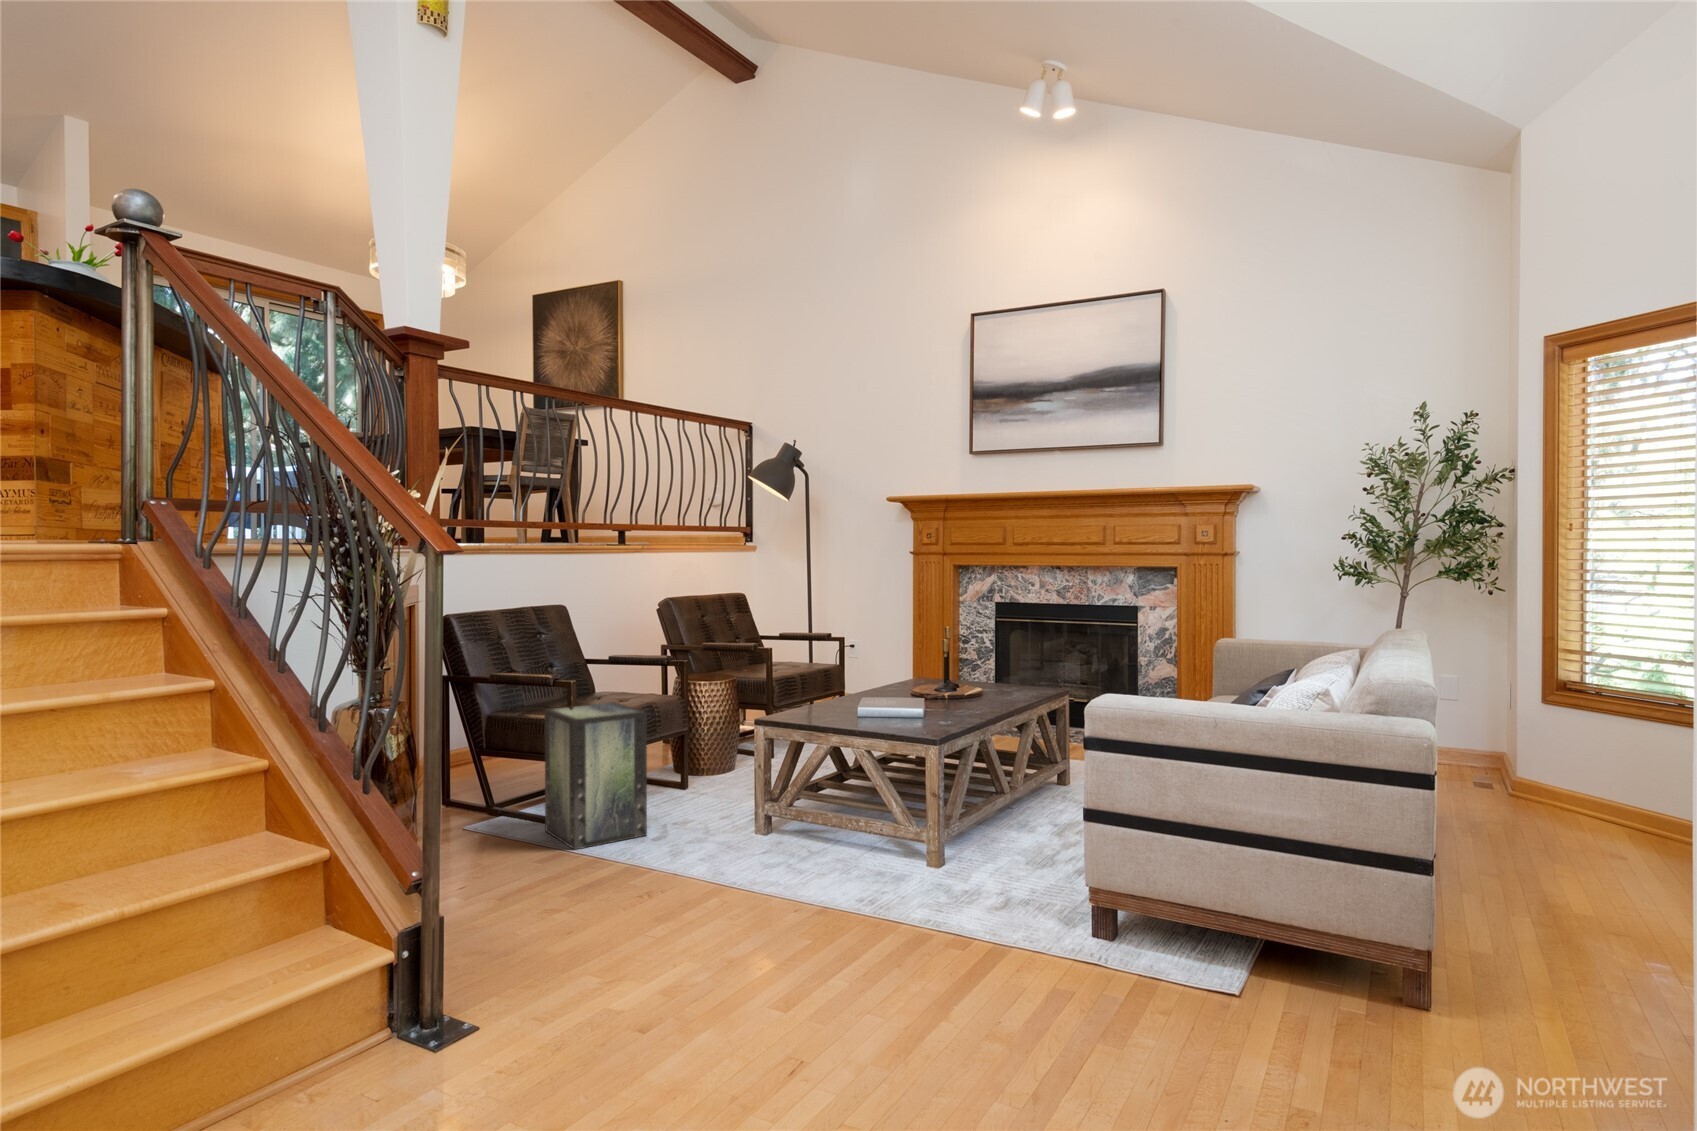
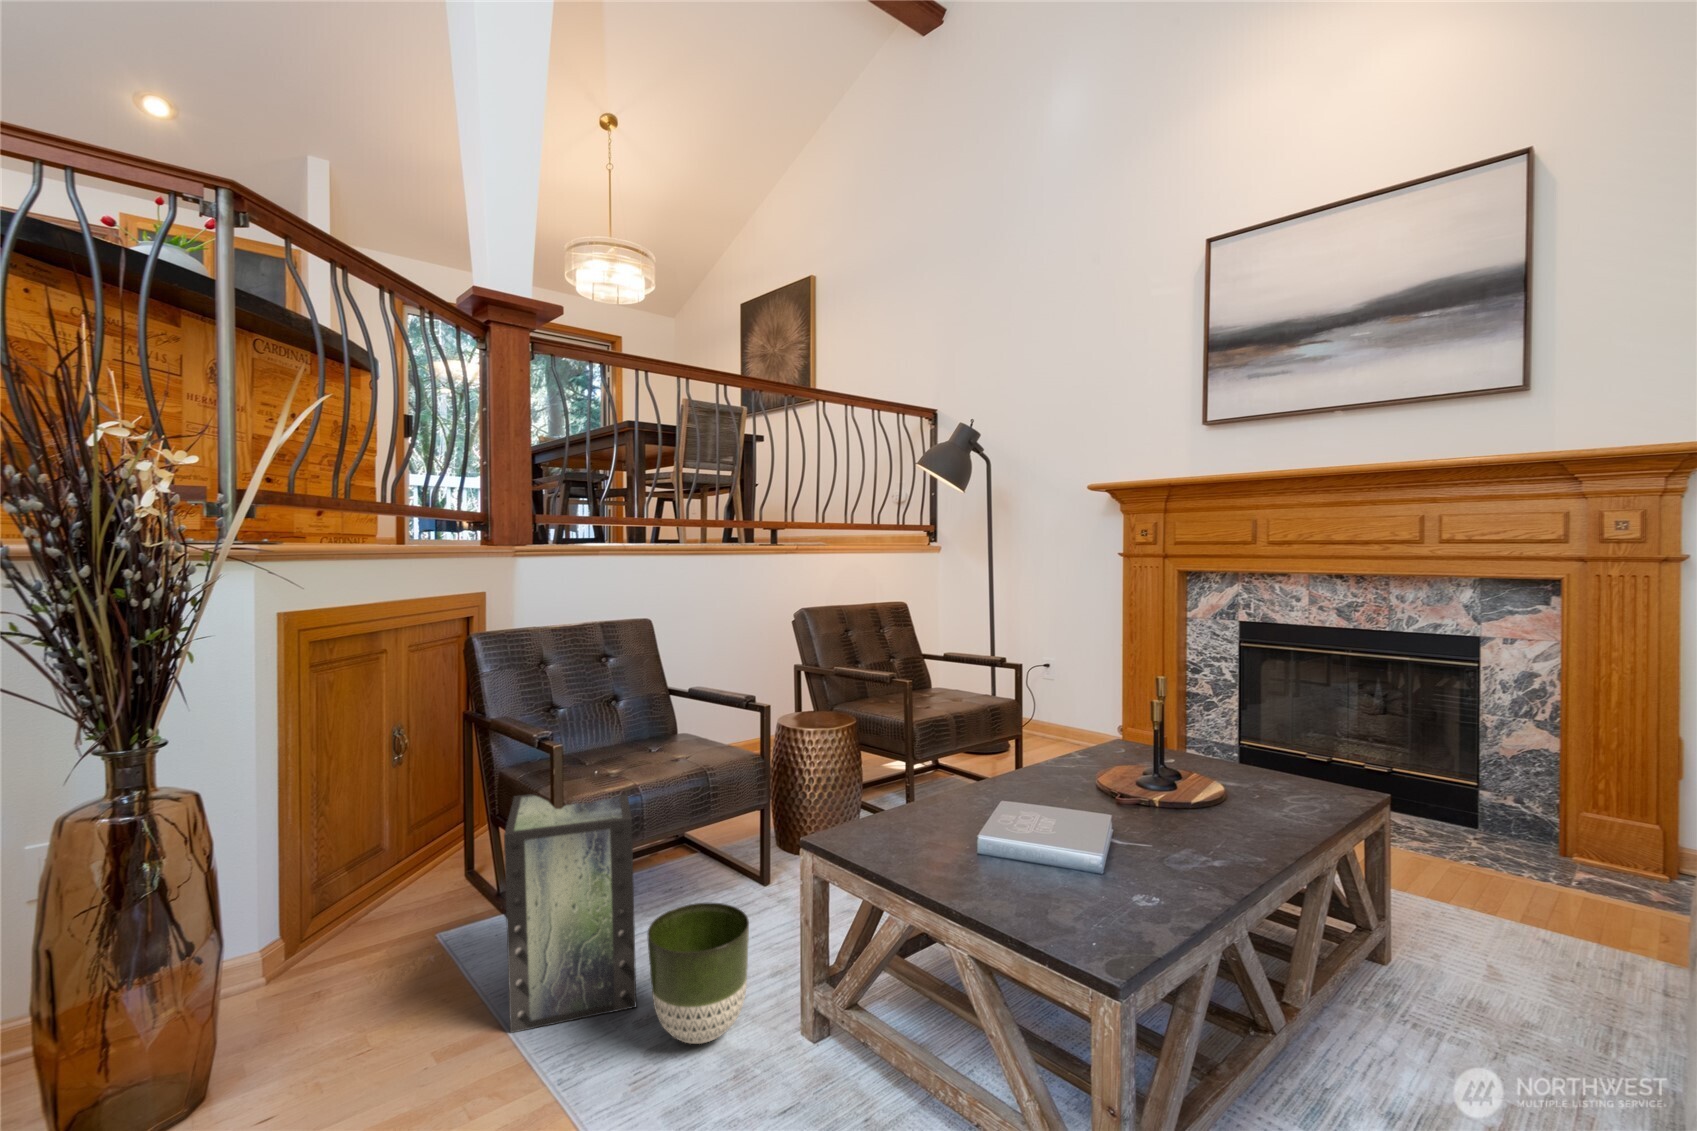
planter: none [667,765,729,841] -> present [648,903,749,1044]

